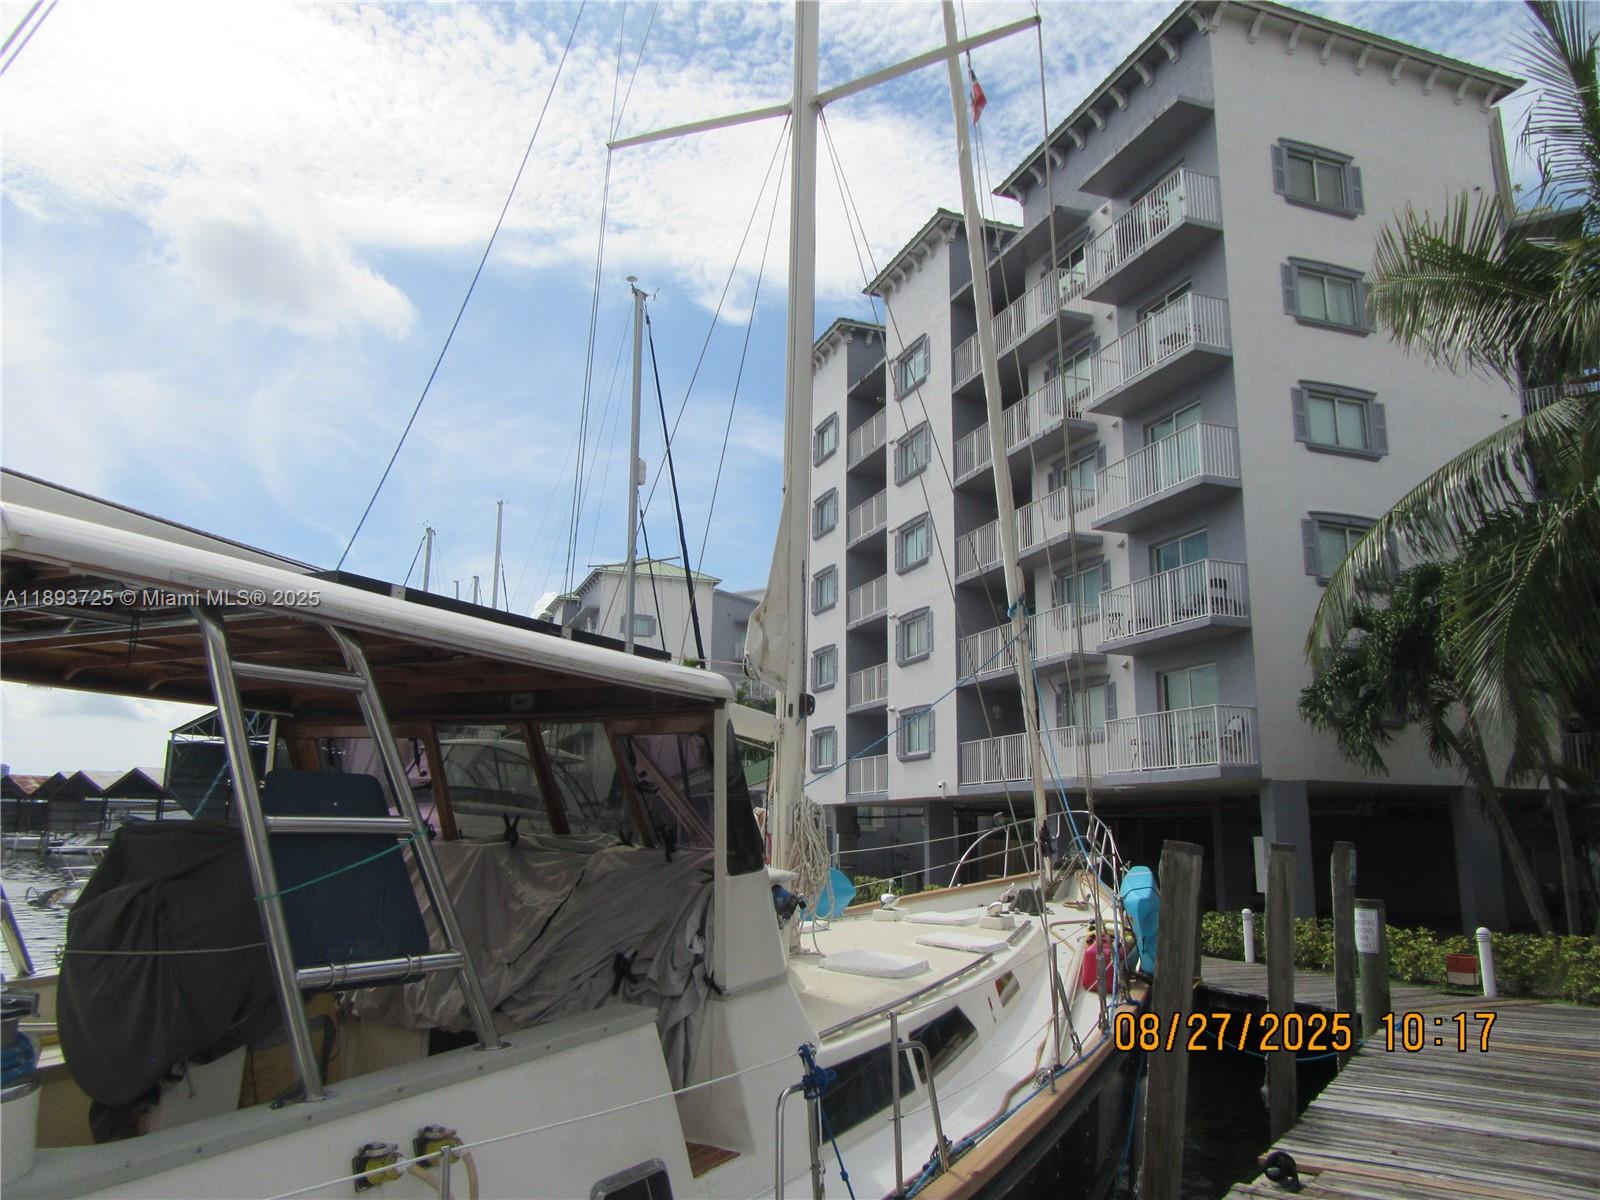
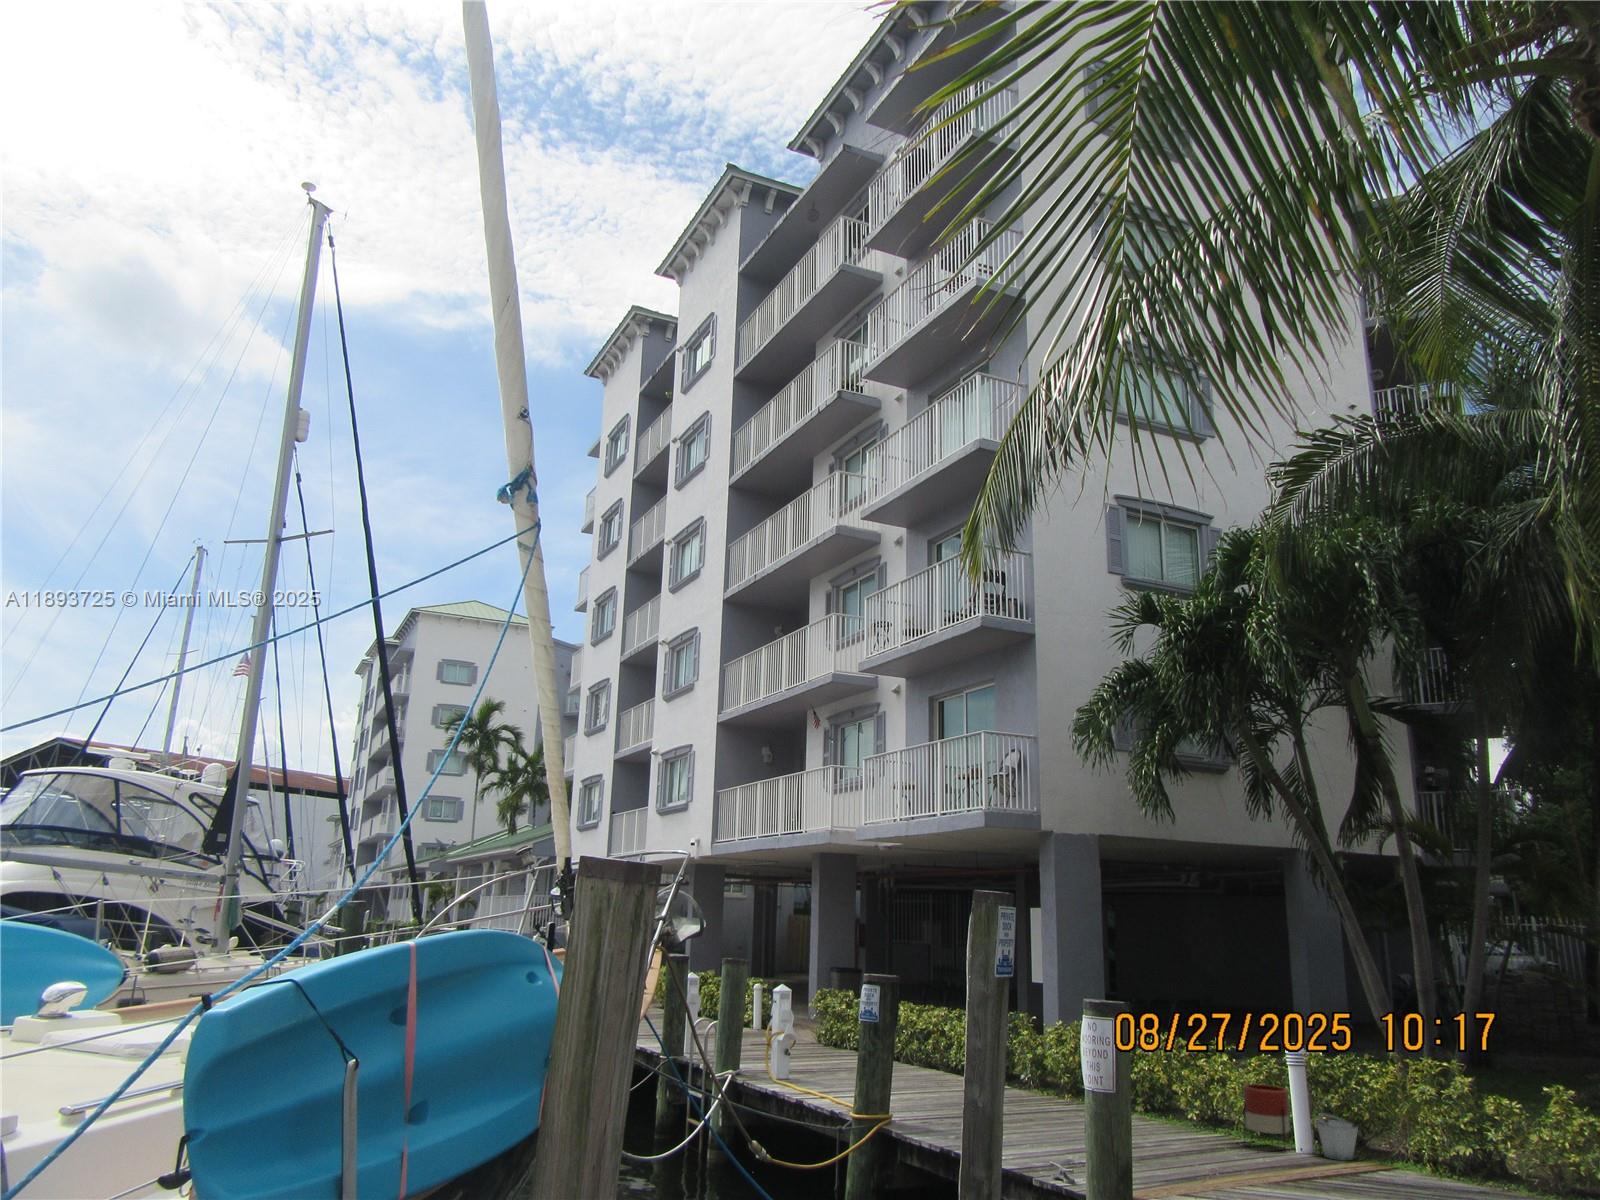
bucket: none [1498,971,1527,1000] -> present [1317,1114,1358,1161]

